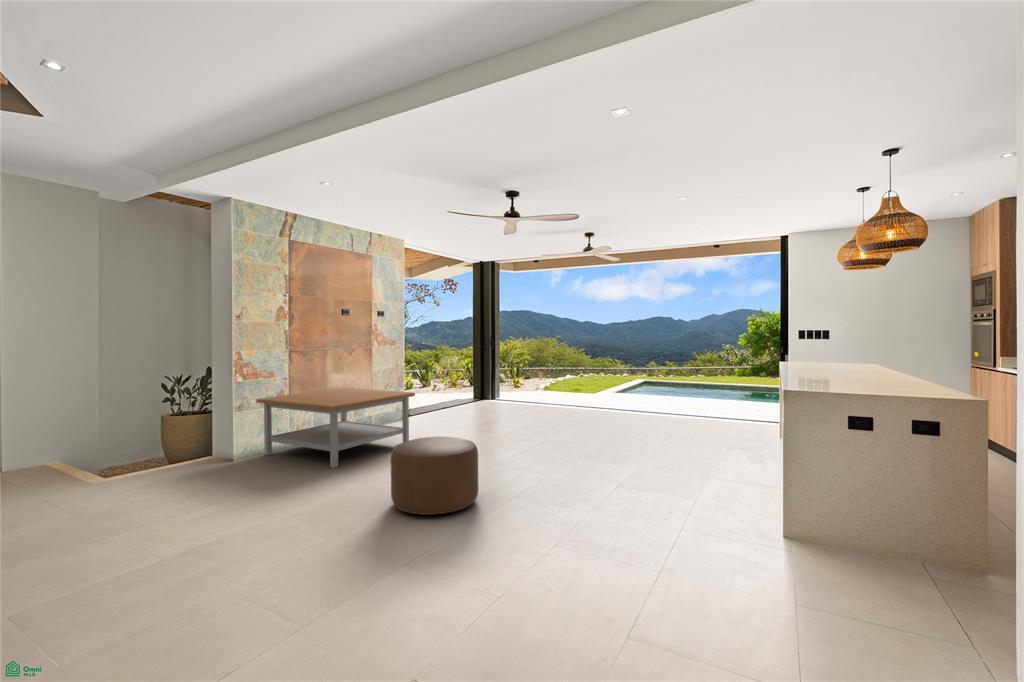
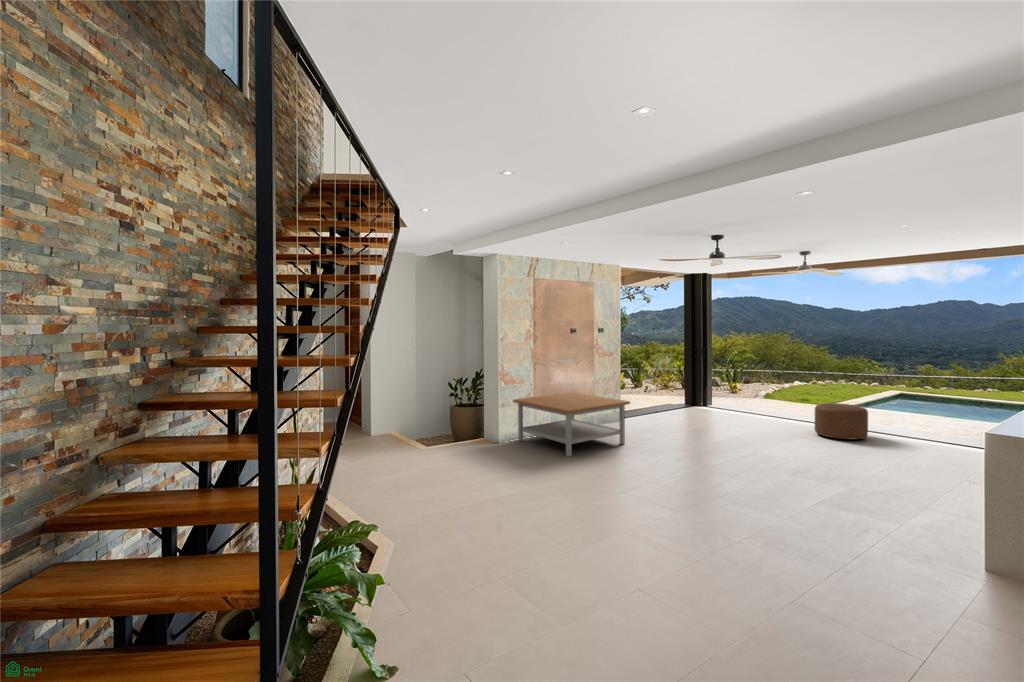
ottoman: present [391,437,478,515] -> present [814,403,868,440]

